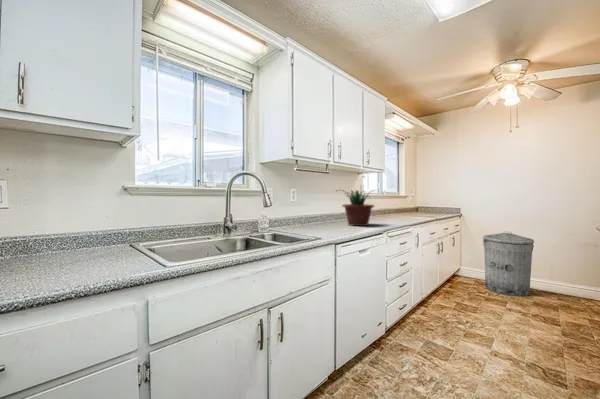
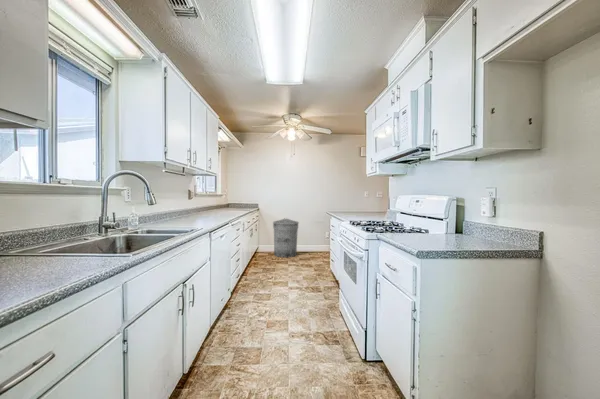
potted plant: present [336,190,374,226] -> none [186,189,218,218]

